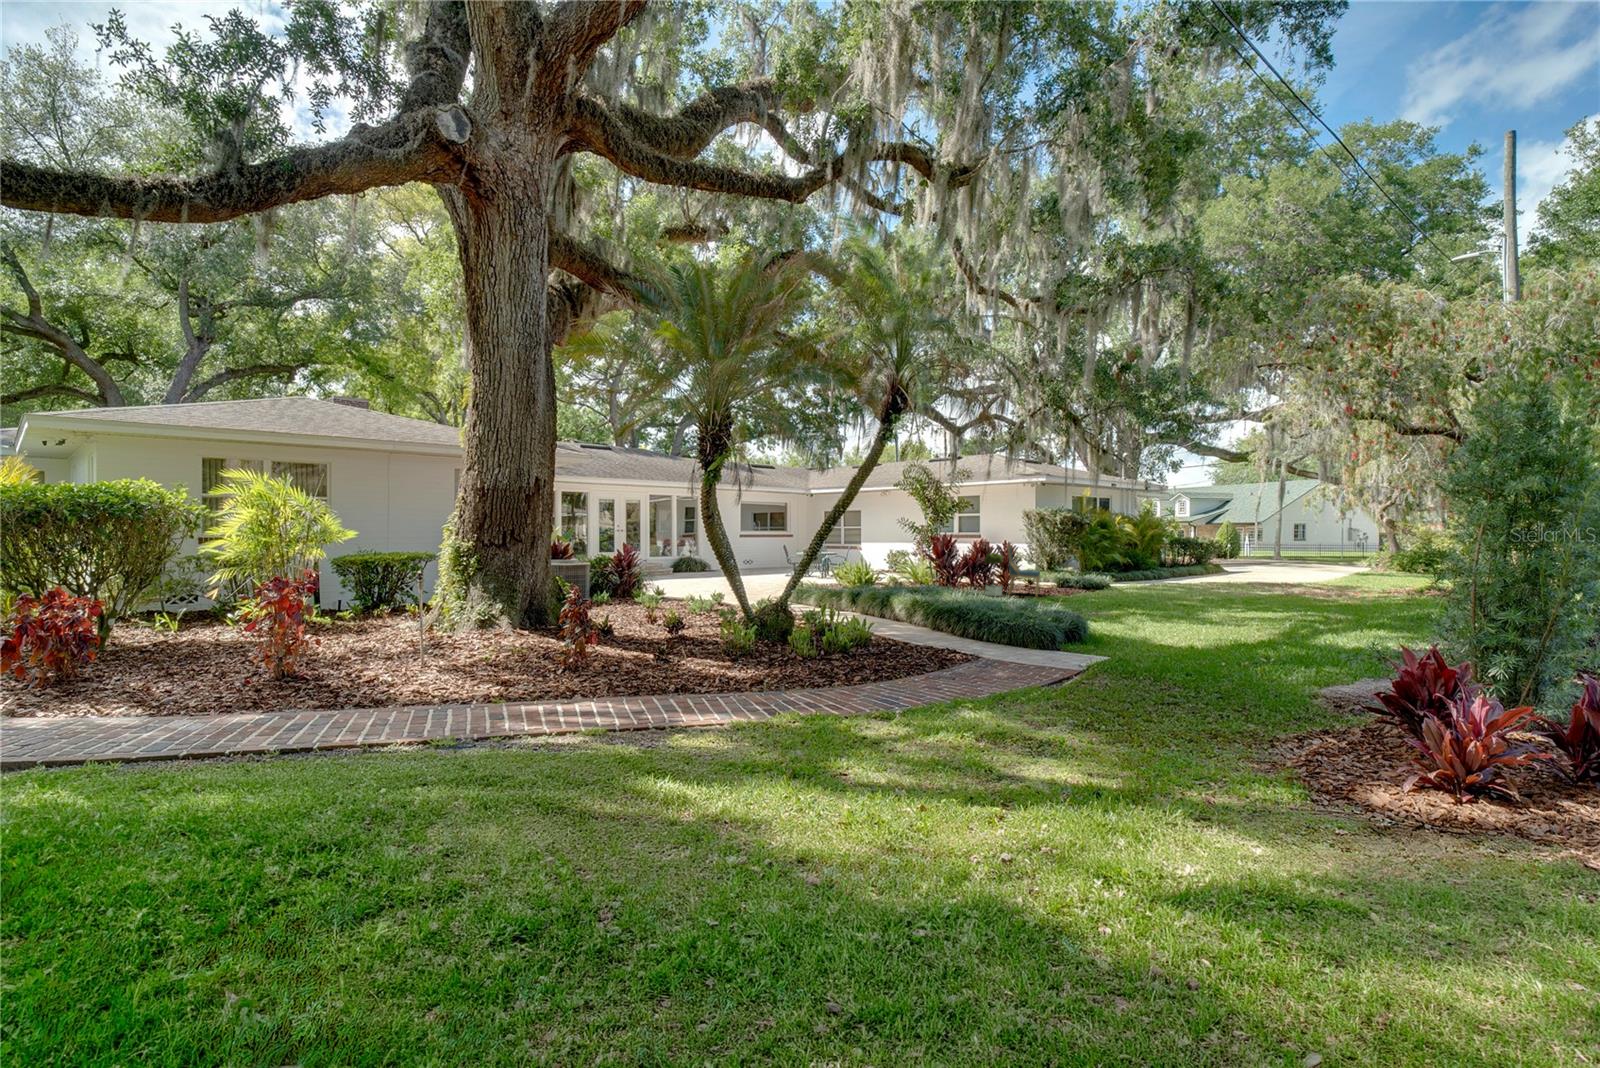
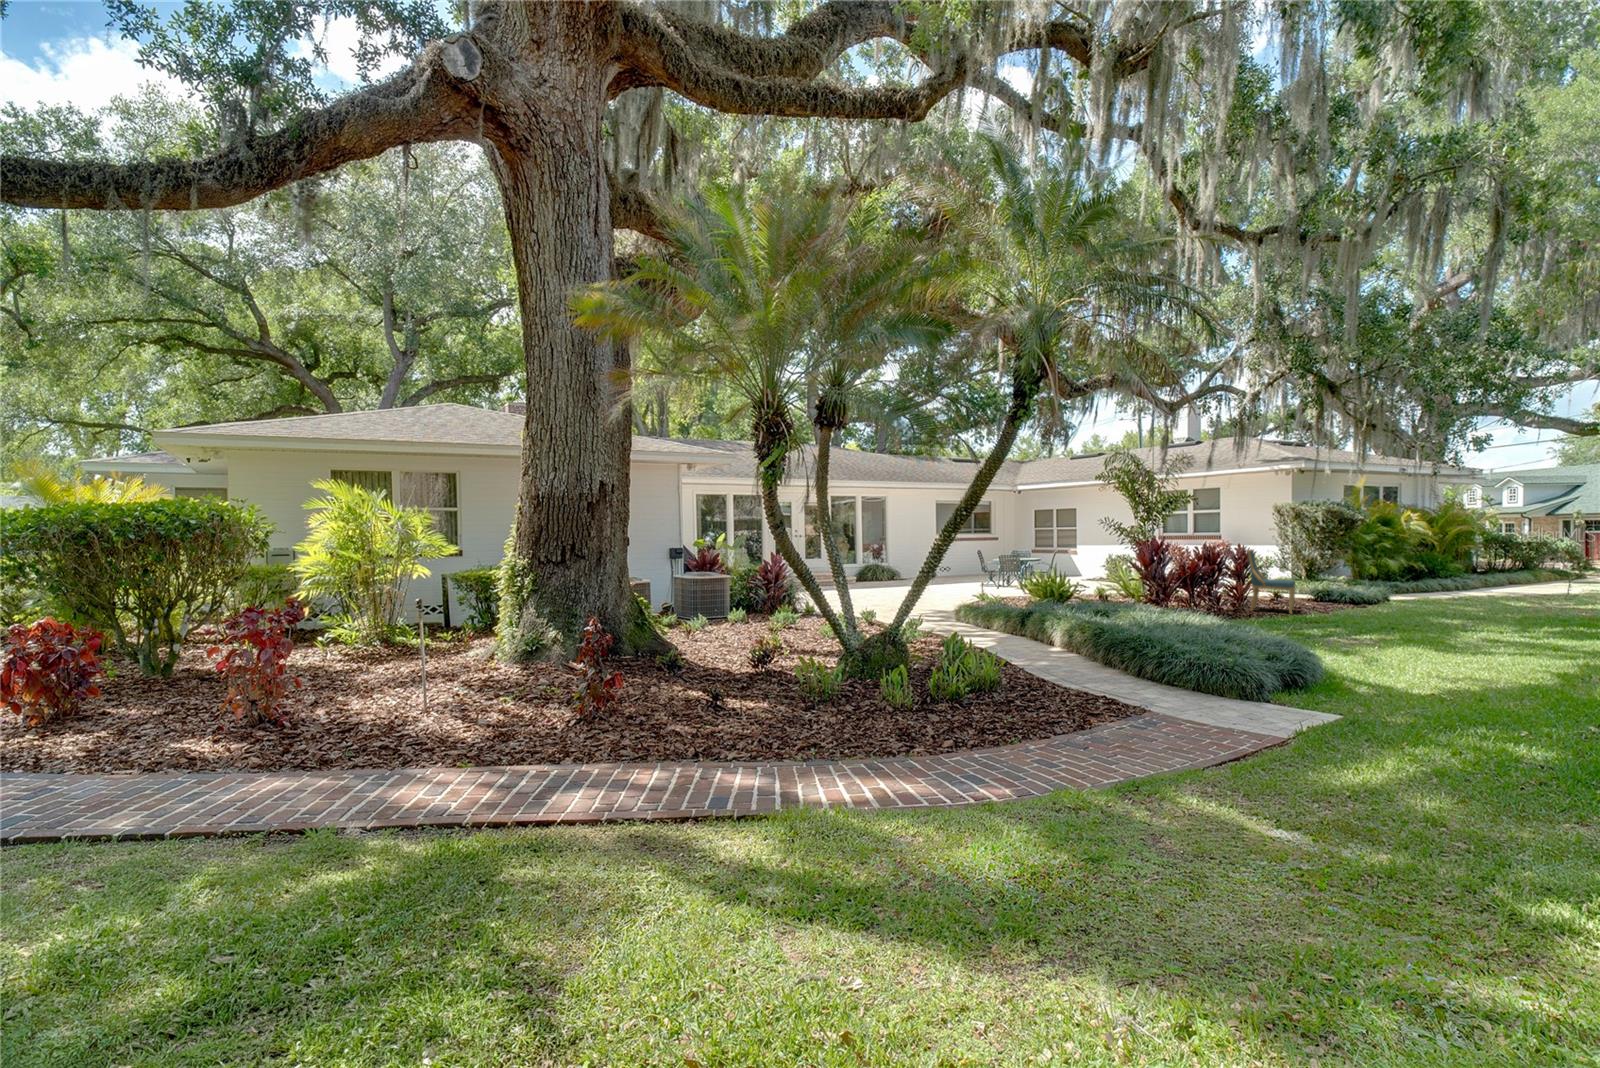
potted tree: present [984,553,1003,596] -> none [1215,558,1242,613]

